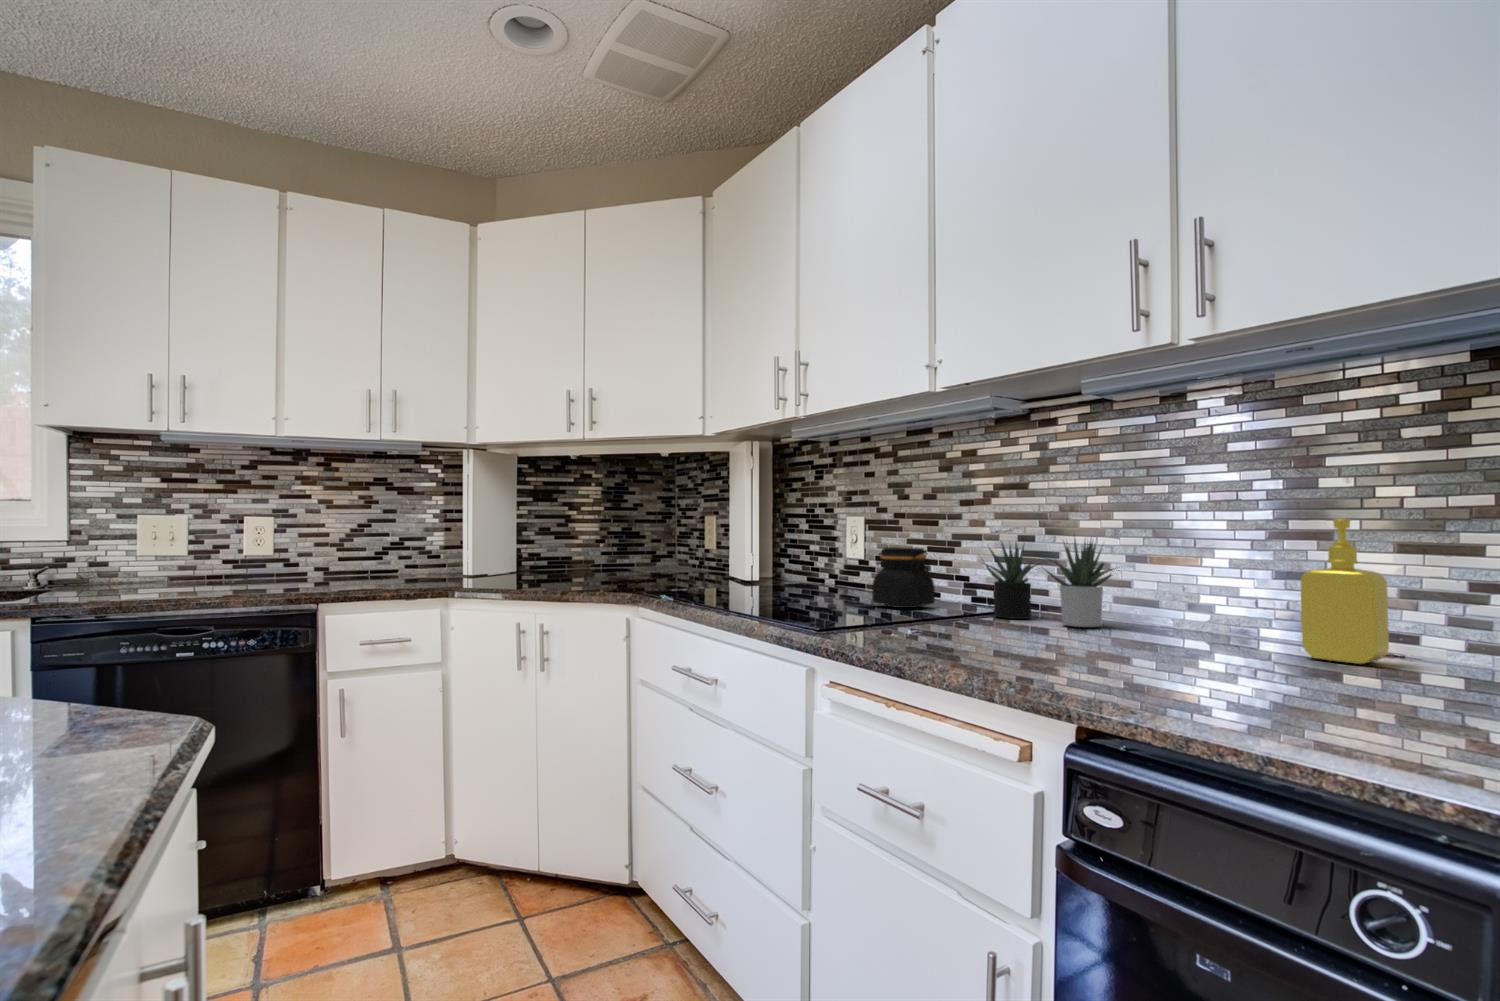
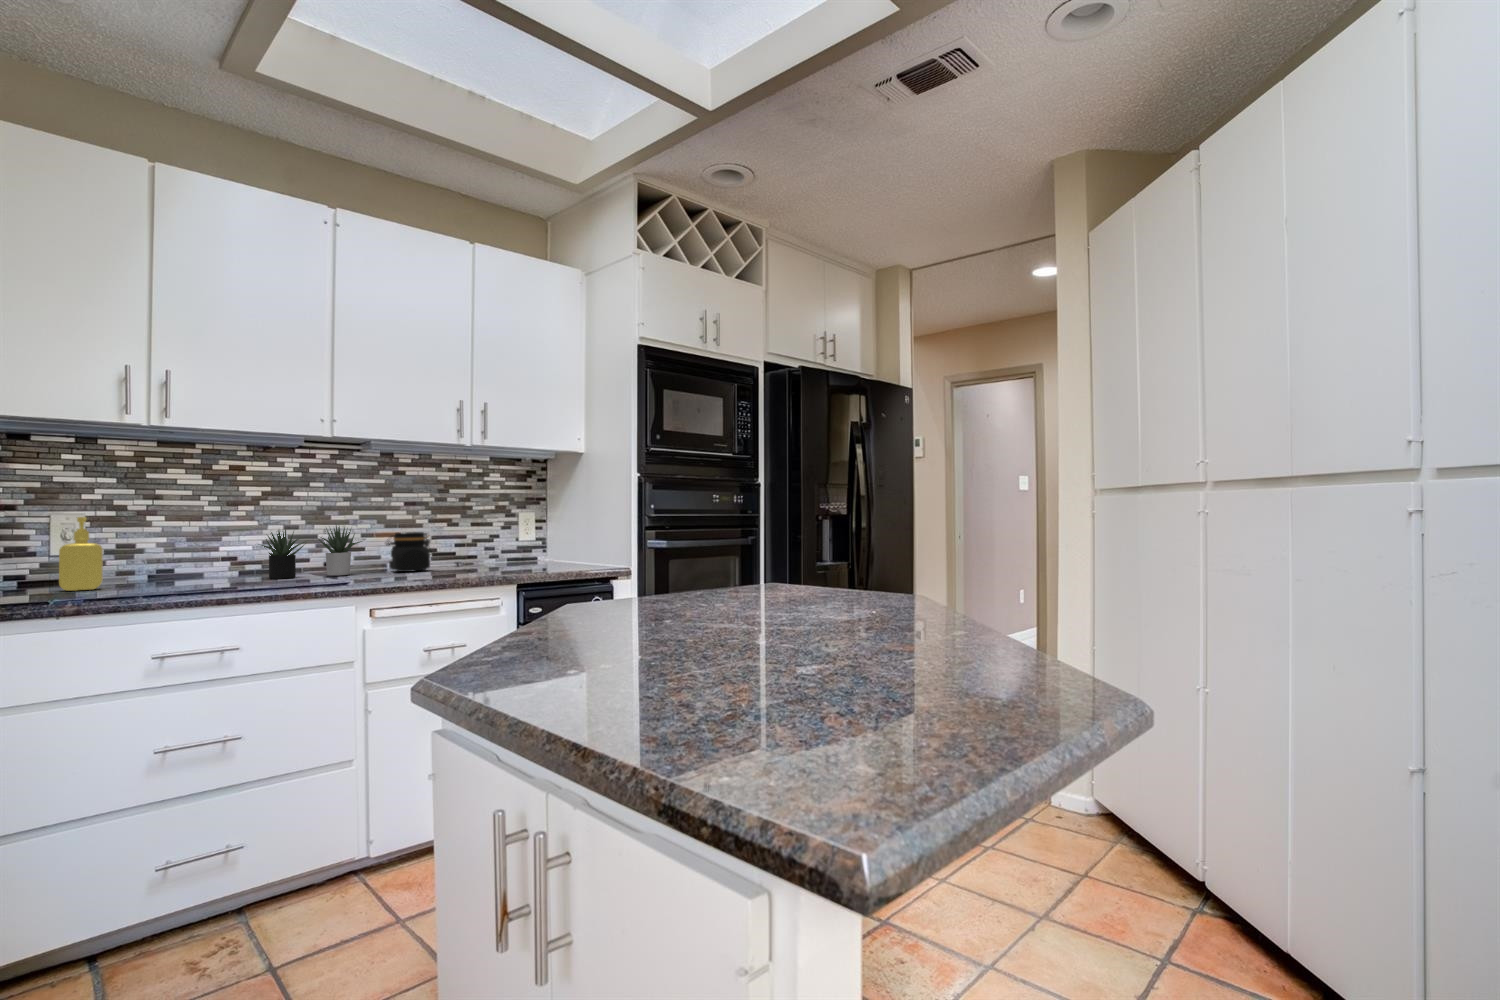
soap dispenser: present [1301,518,1389,664] -> present [59,517,103,591]
jar: present [872,547,935,608] -> present [386,532,431,572]

